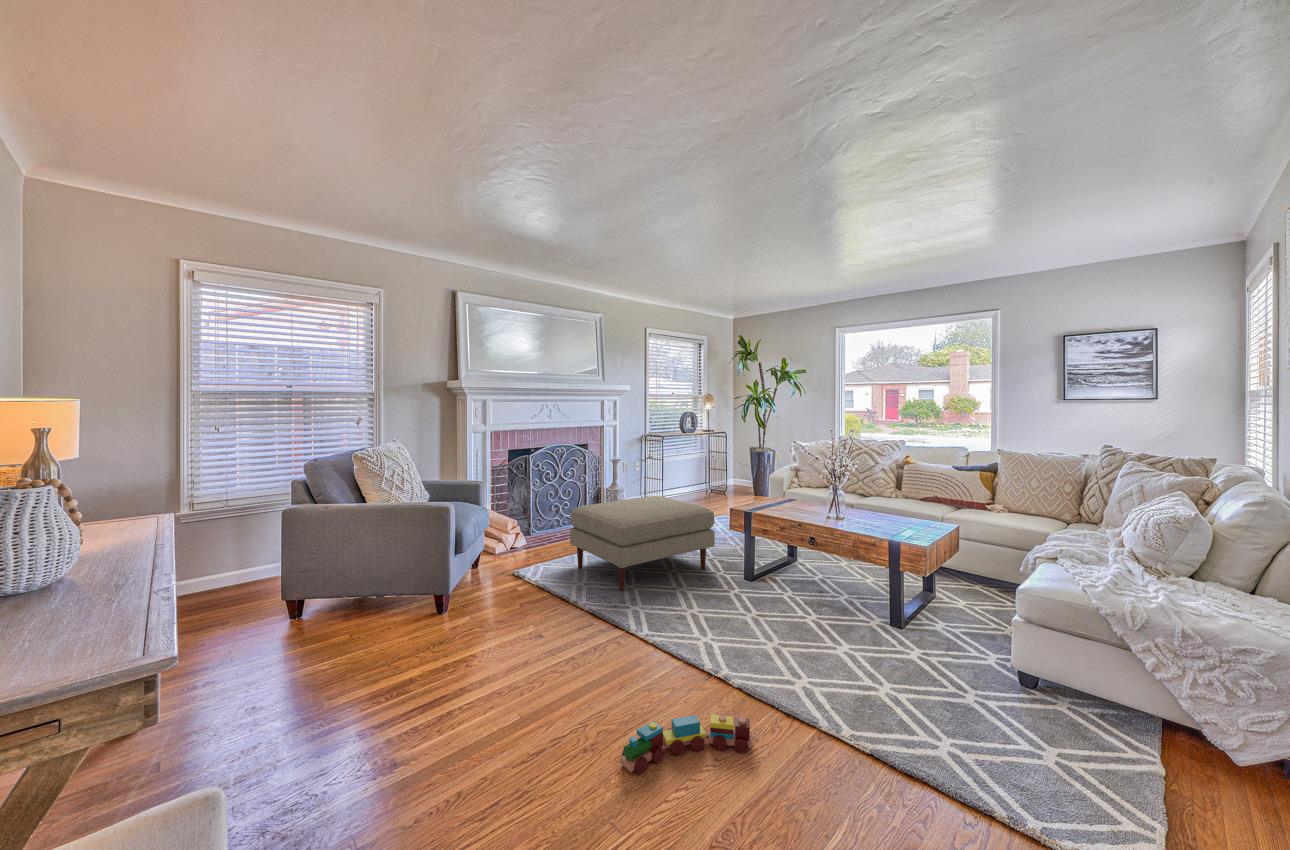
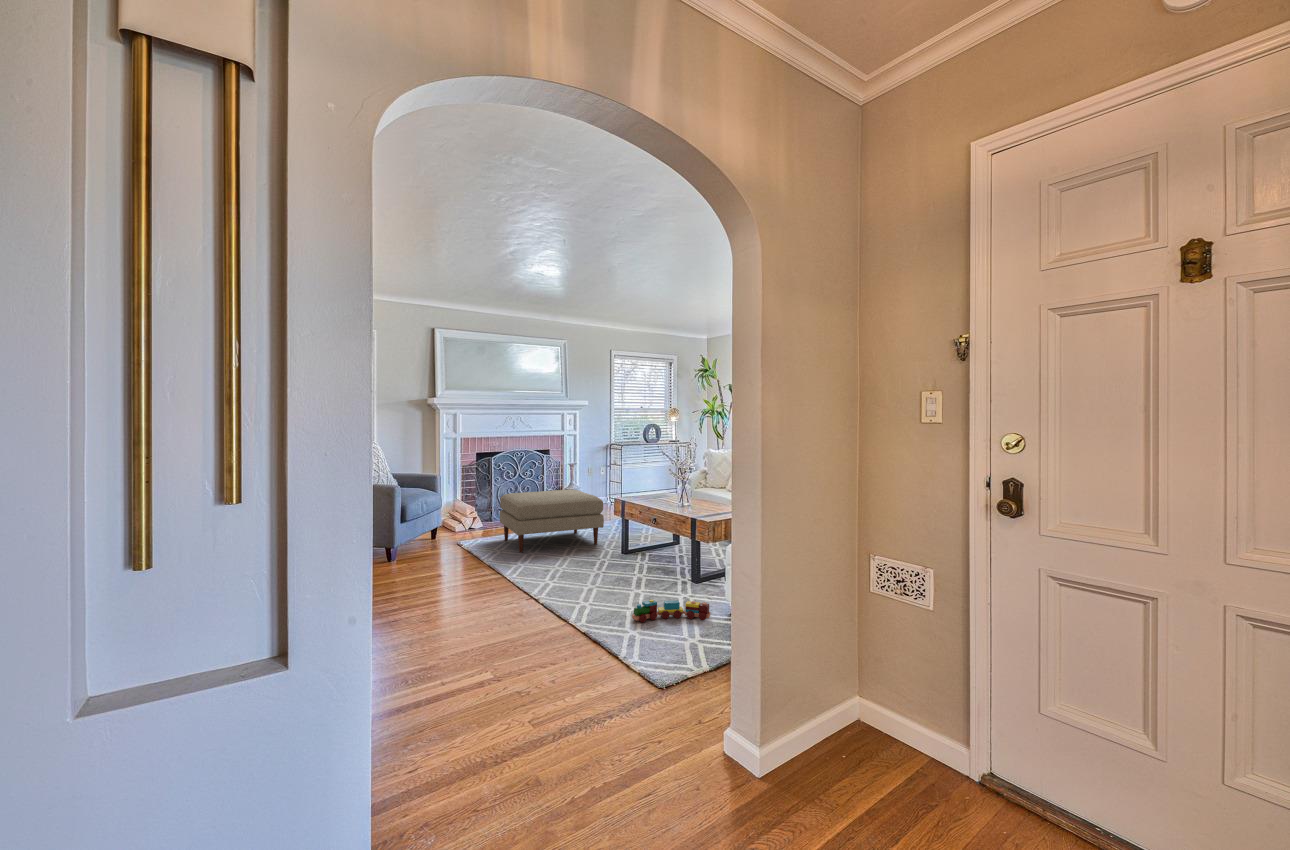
toy train: present [621,714,752,773] -> present [632,600,710,622]

